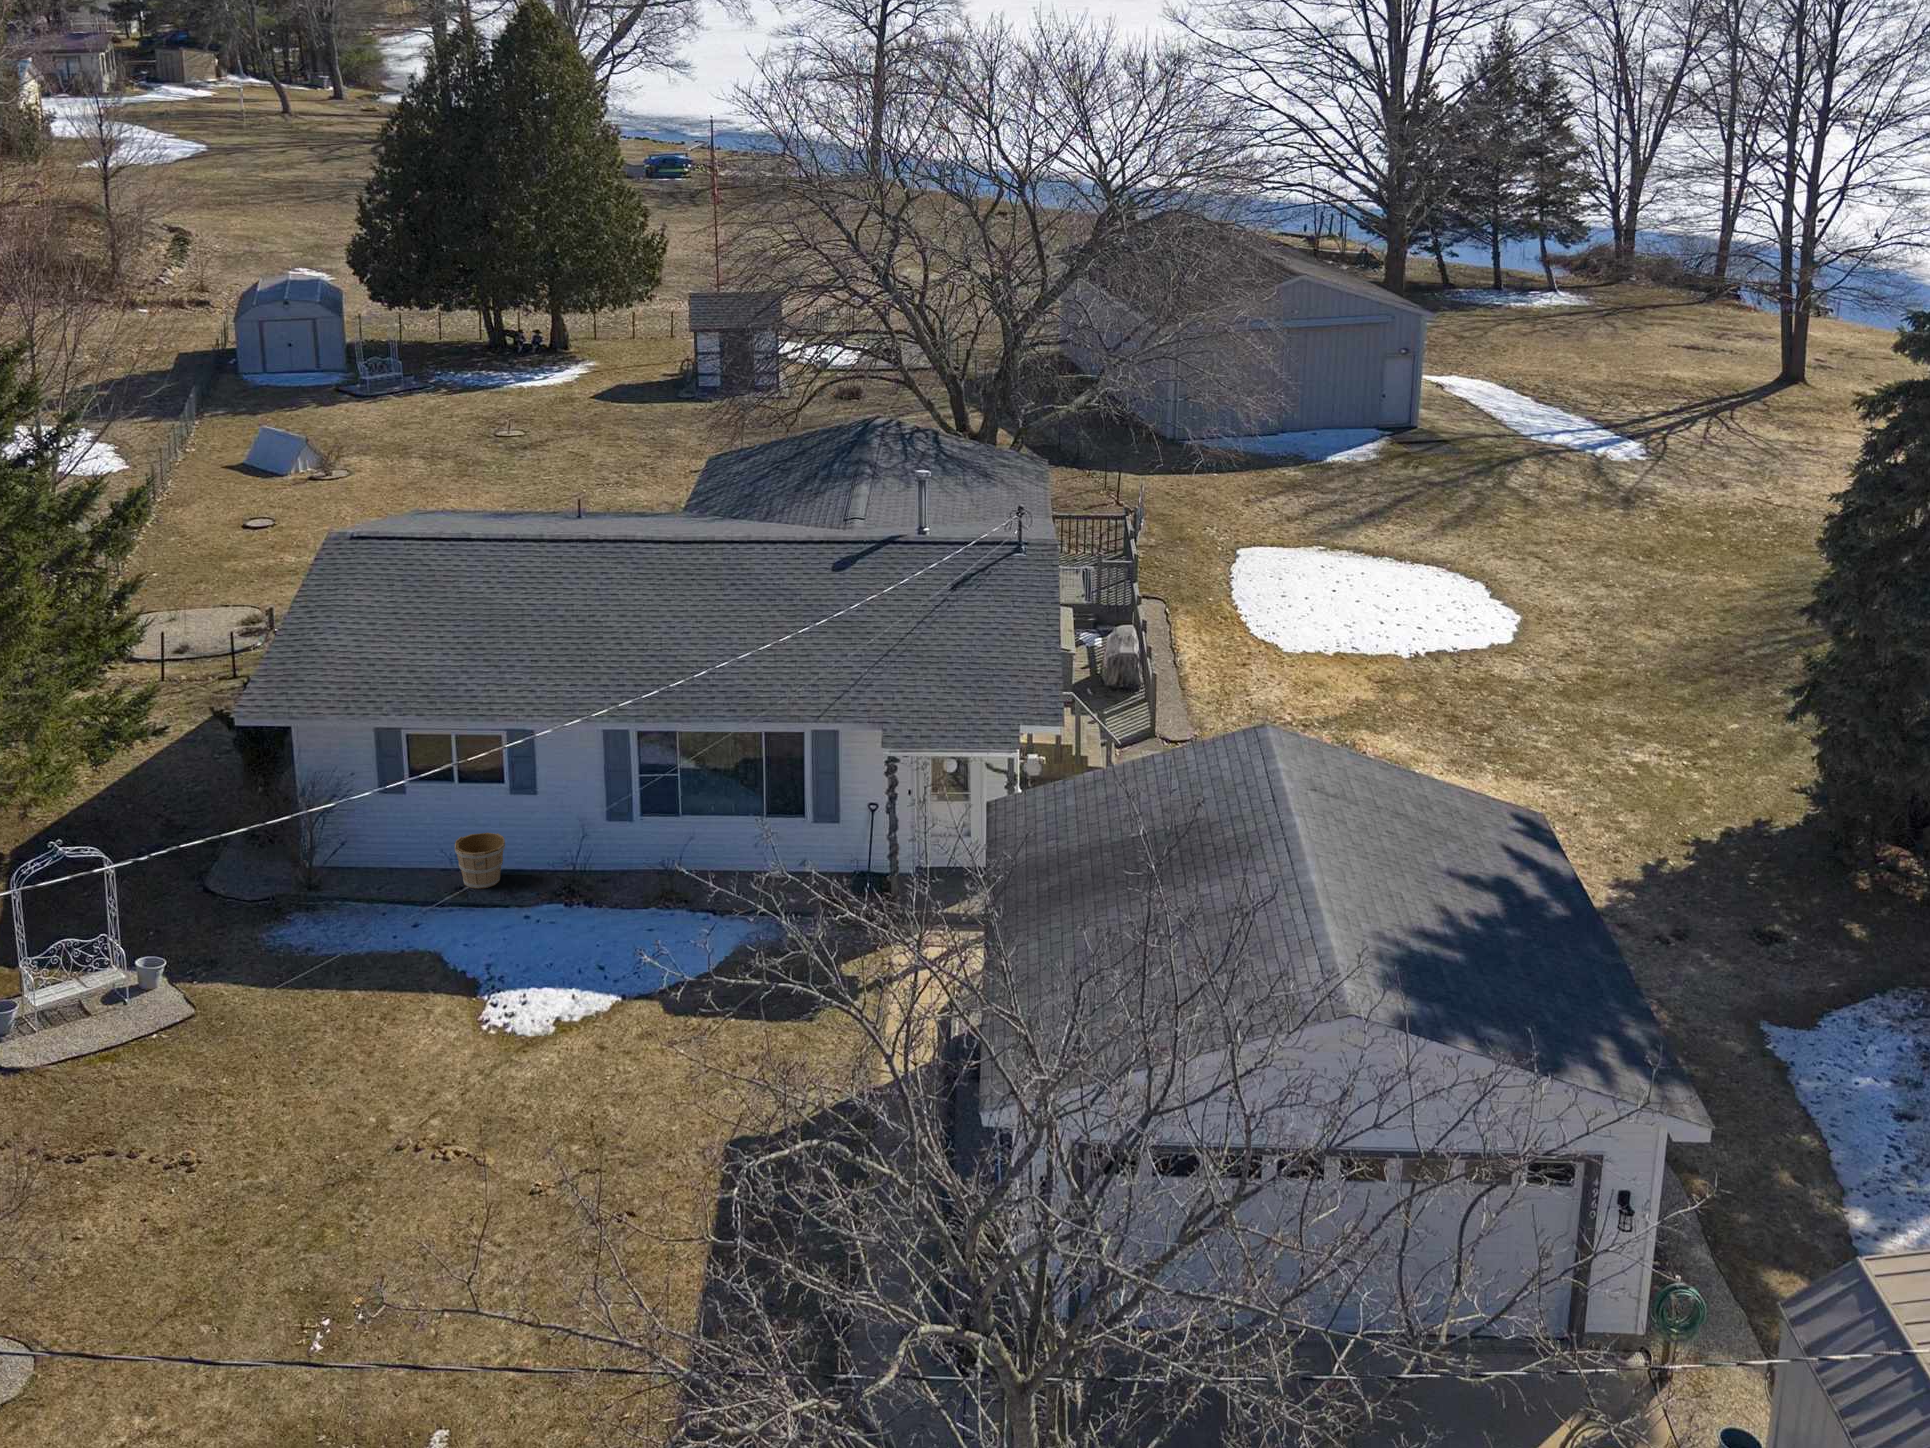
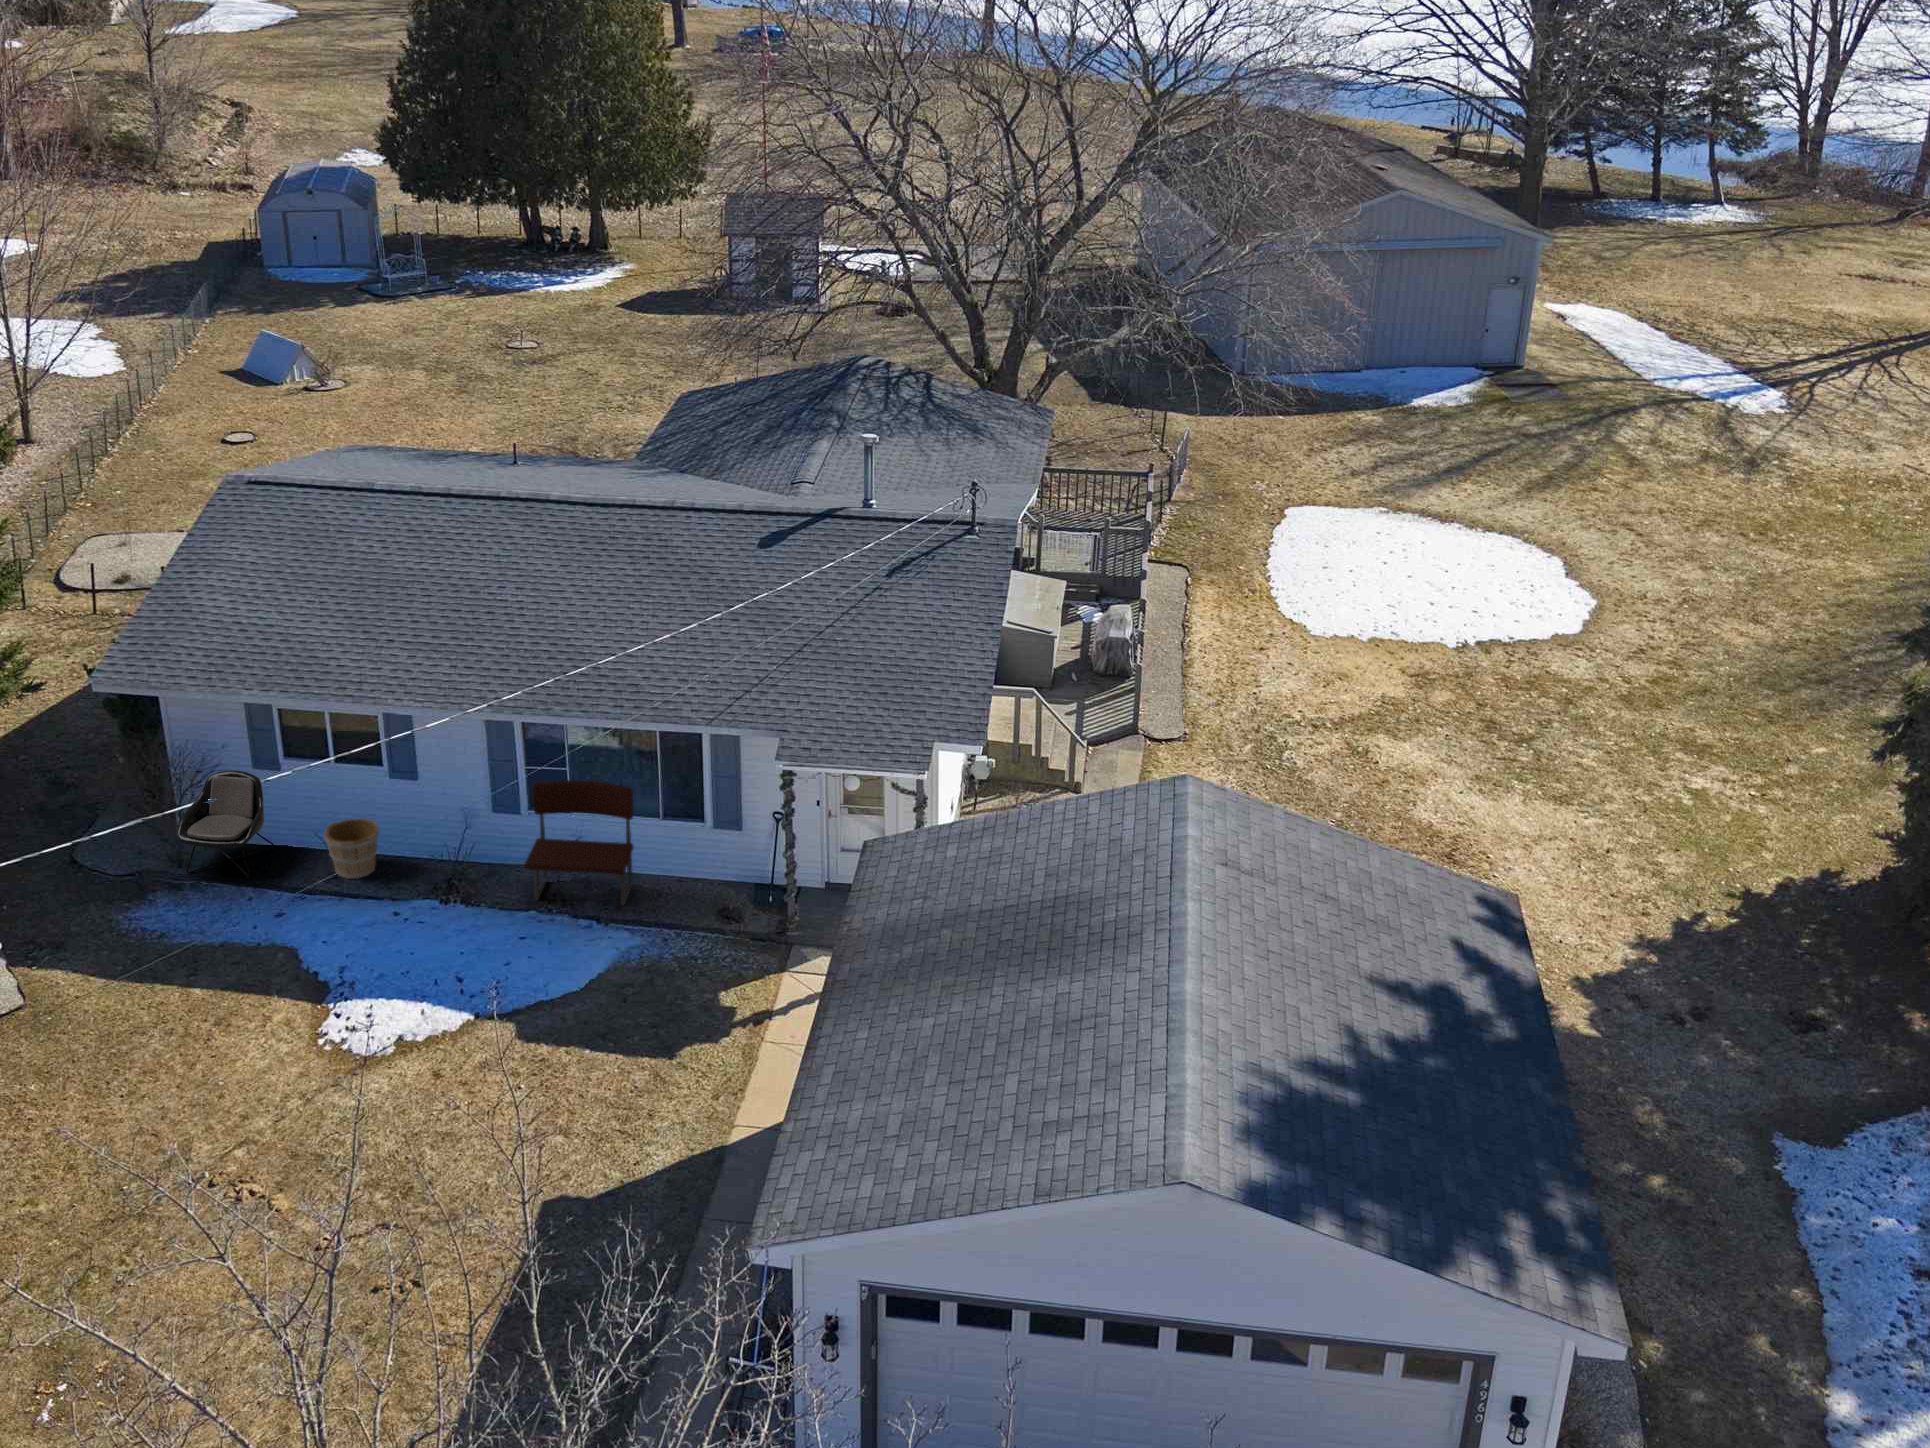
bench: none [649,784,744,898] -> present [524,780,634,905]
lounge chair: none [316,794,400,893] -> present [177,770,274,879]

